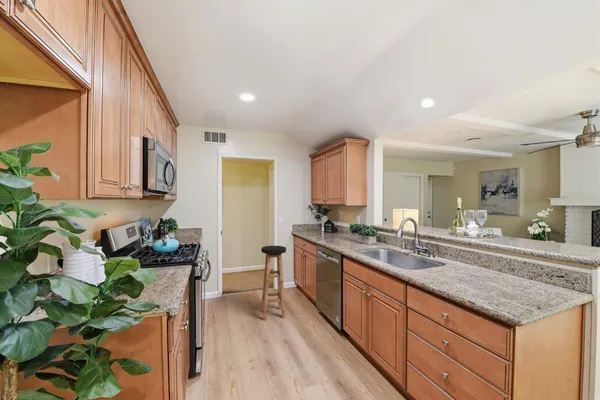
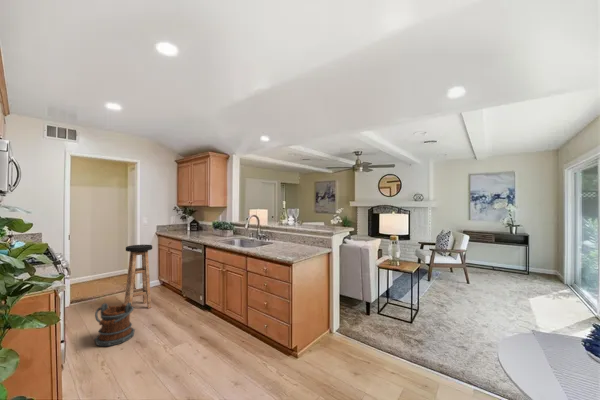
bucket: none [228,312,266,365] -> present [95,303,135,346]

